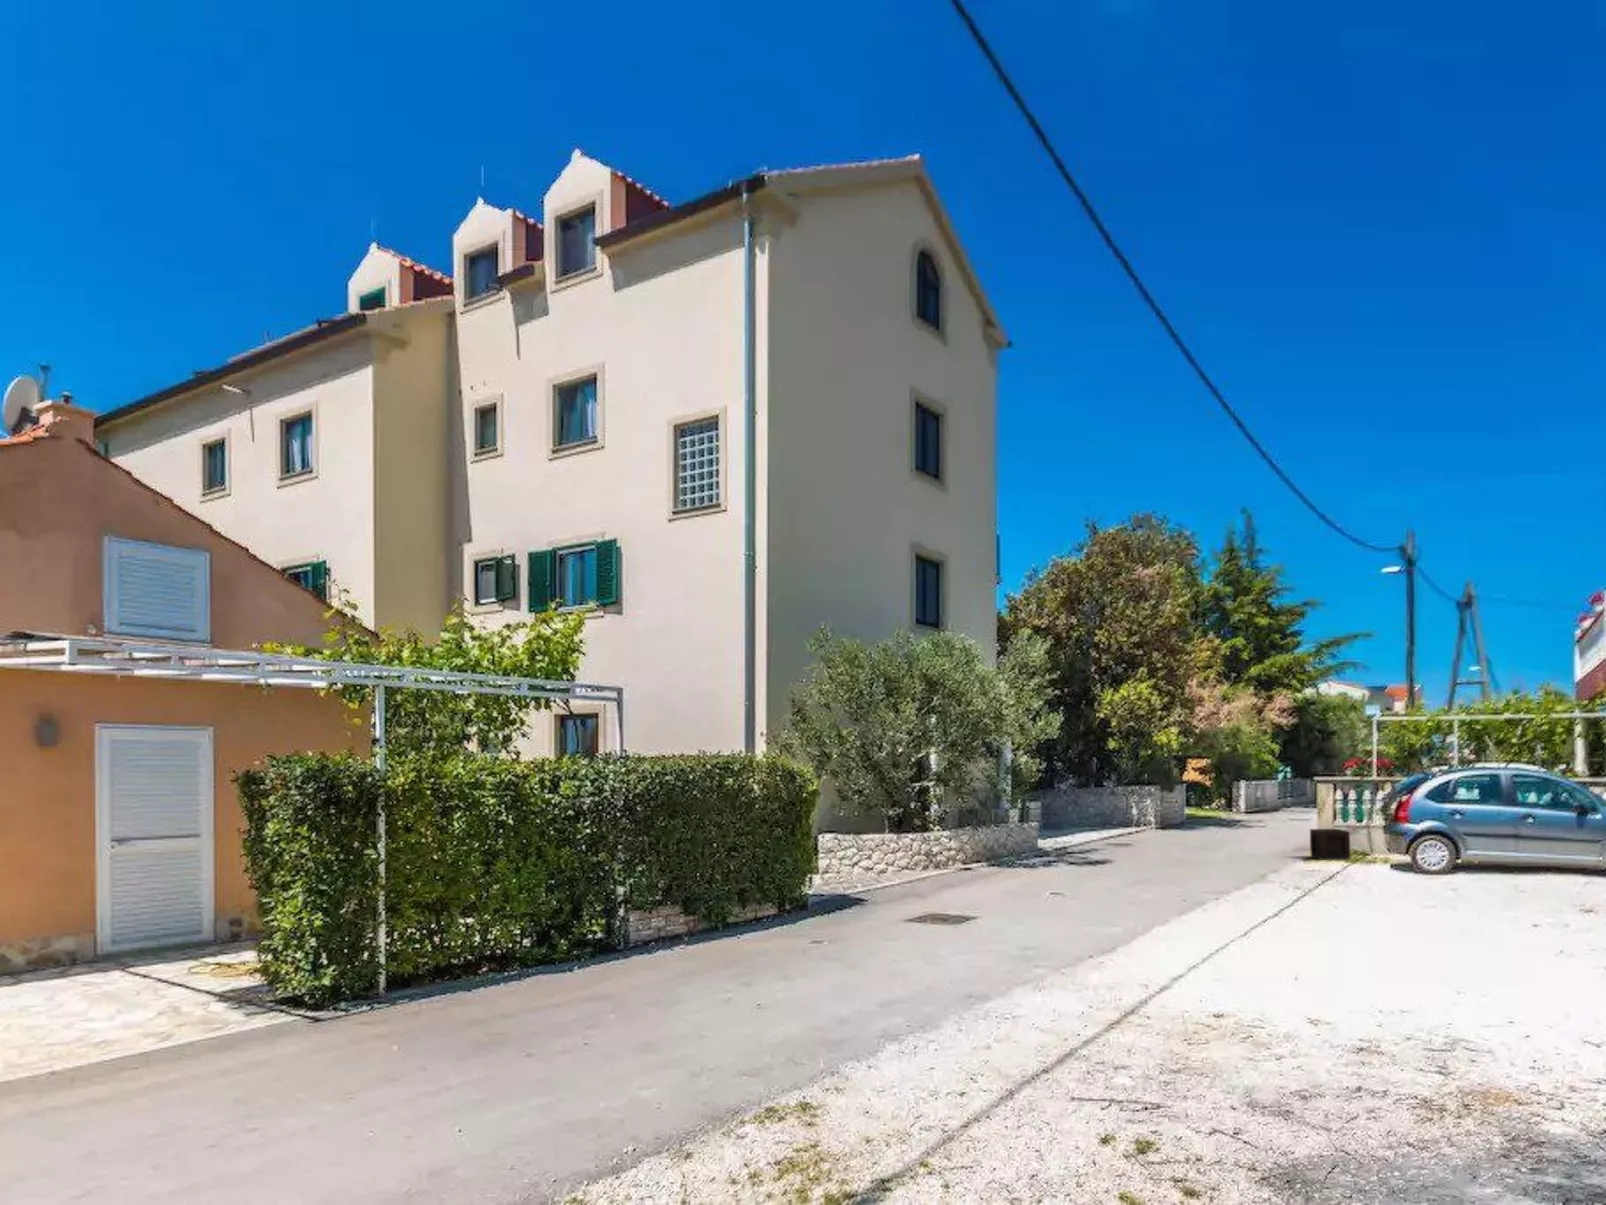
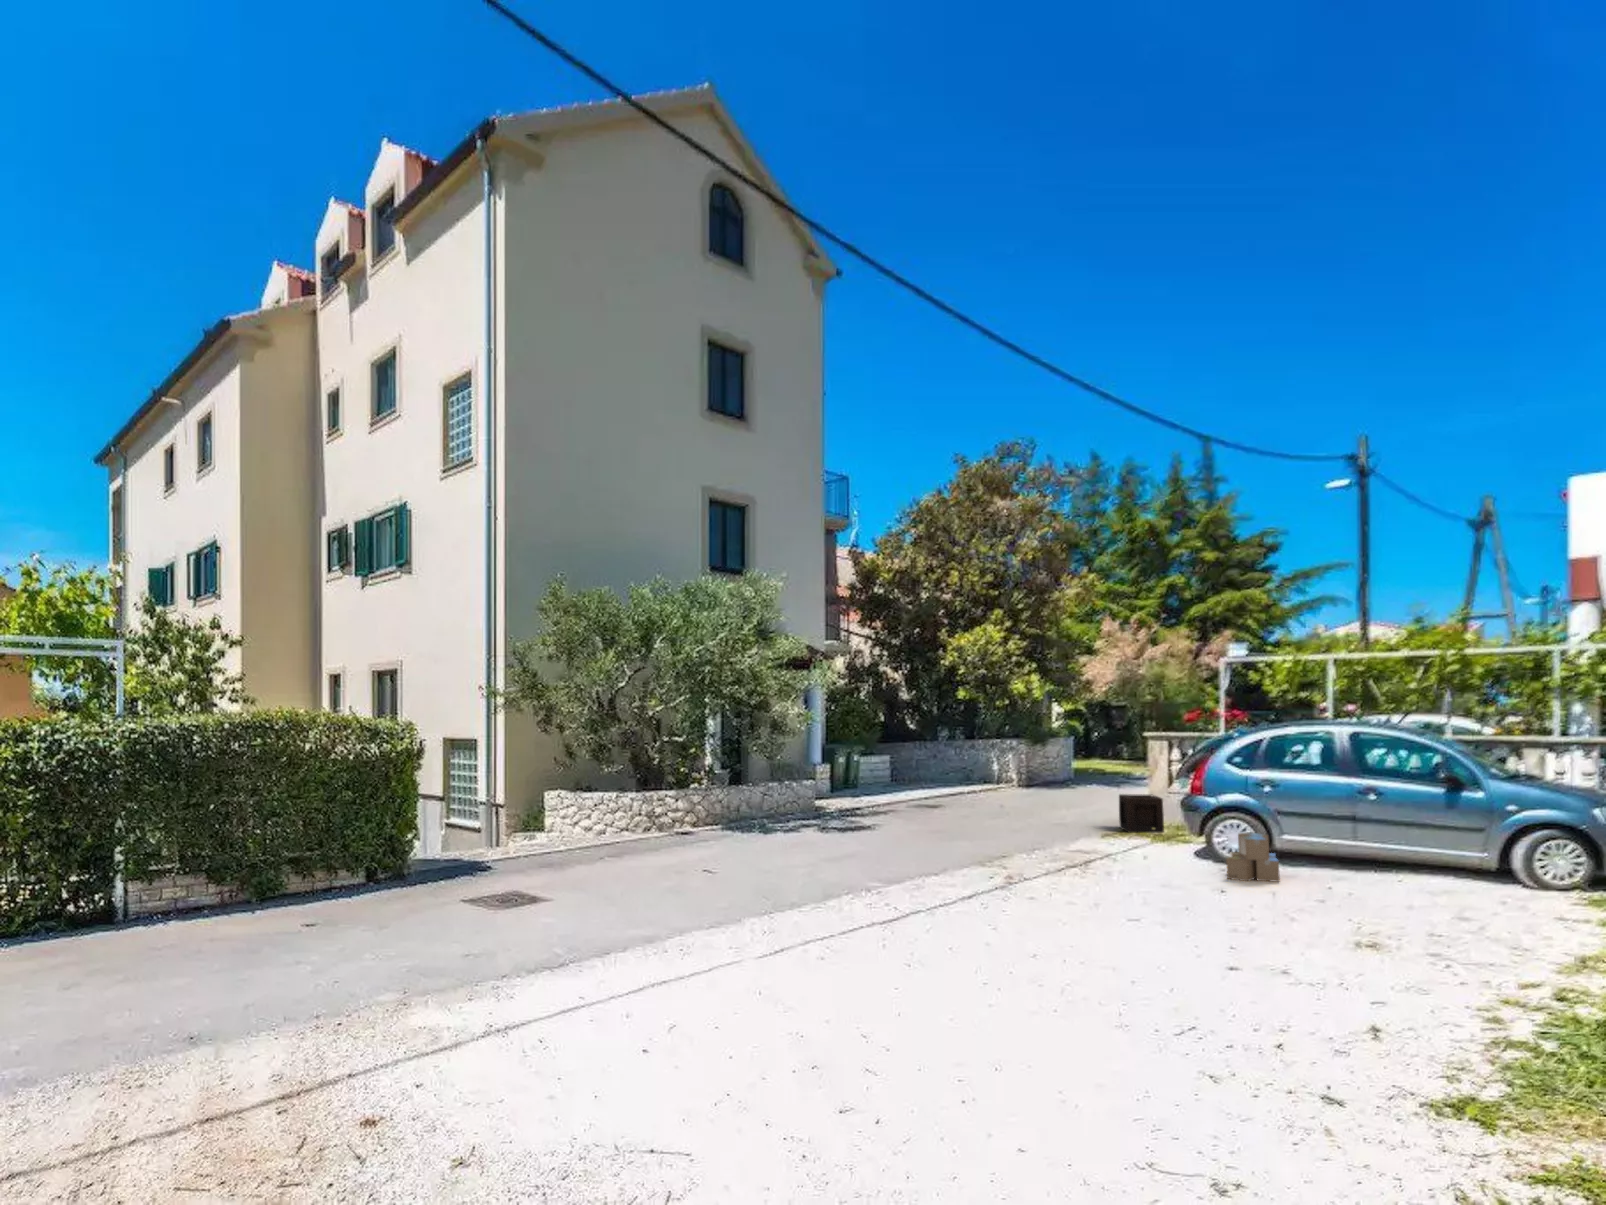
cardboard box: none [1431,850,1470,883] -> present [1226,832,1280,882]

